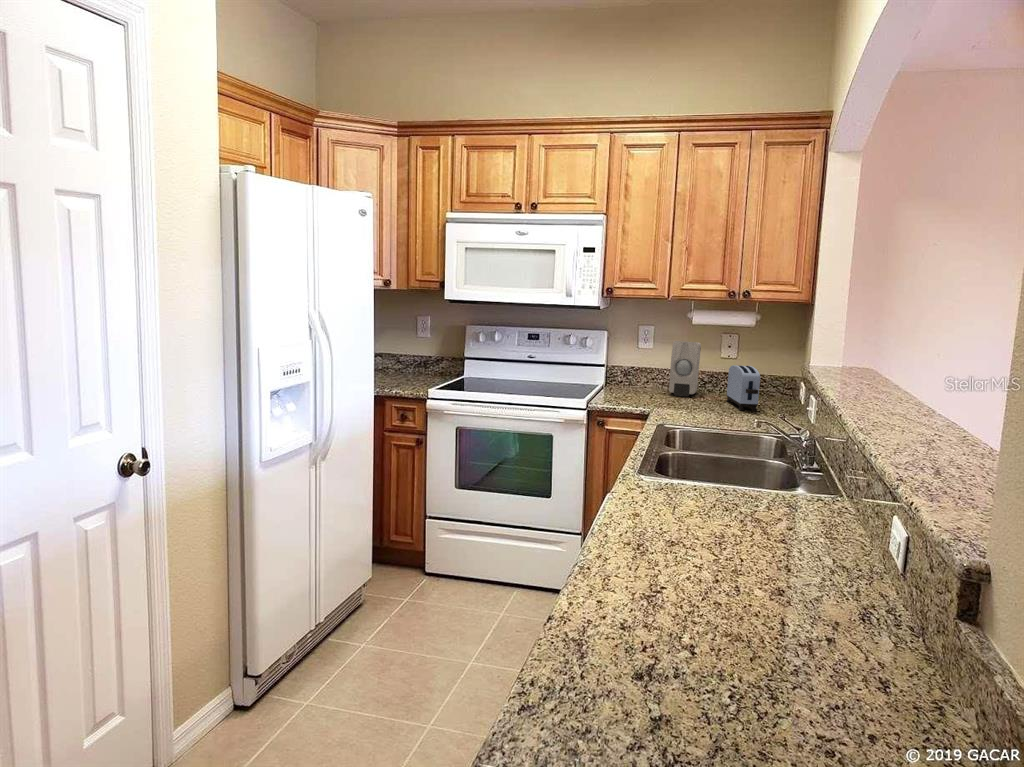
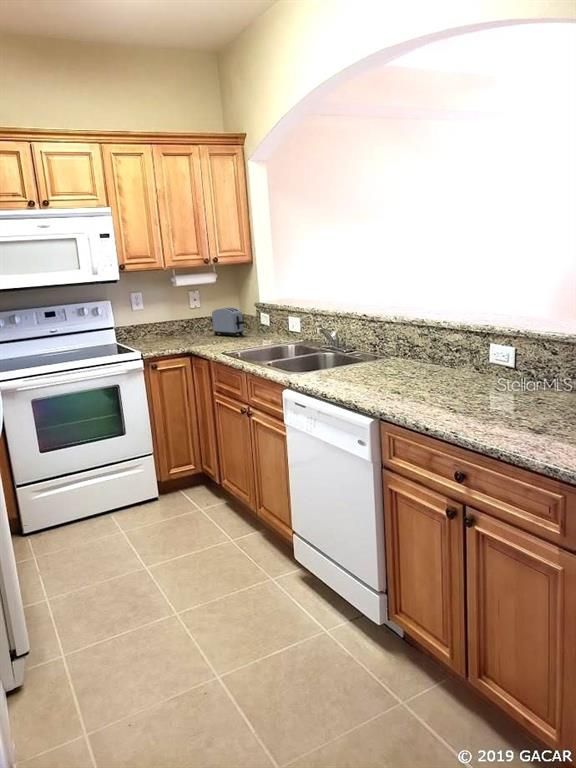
soap dispenser: present [669,341,701,397] -> none [164,298,191,339]

